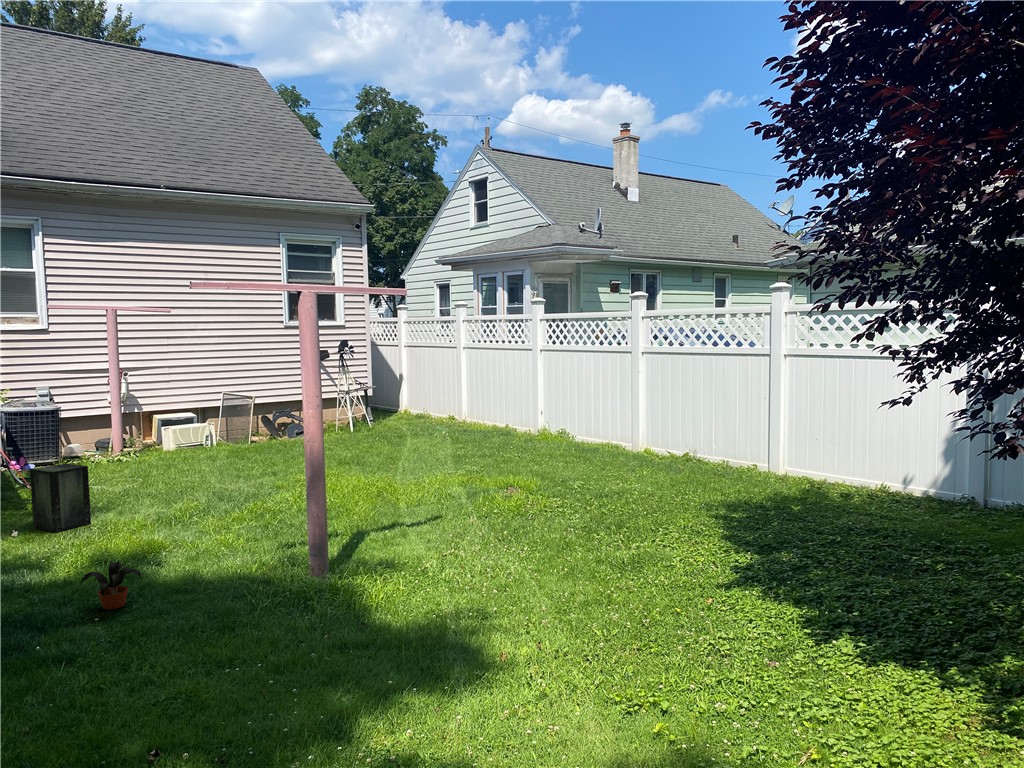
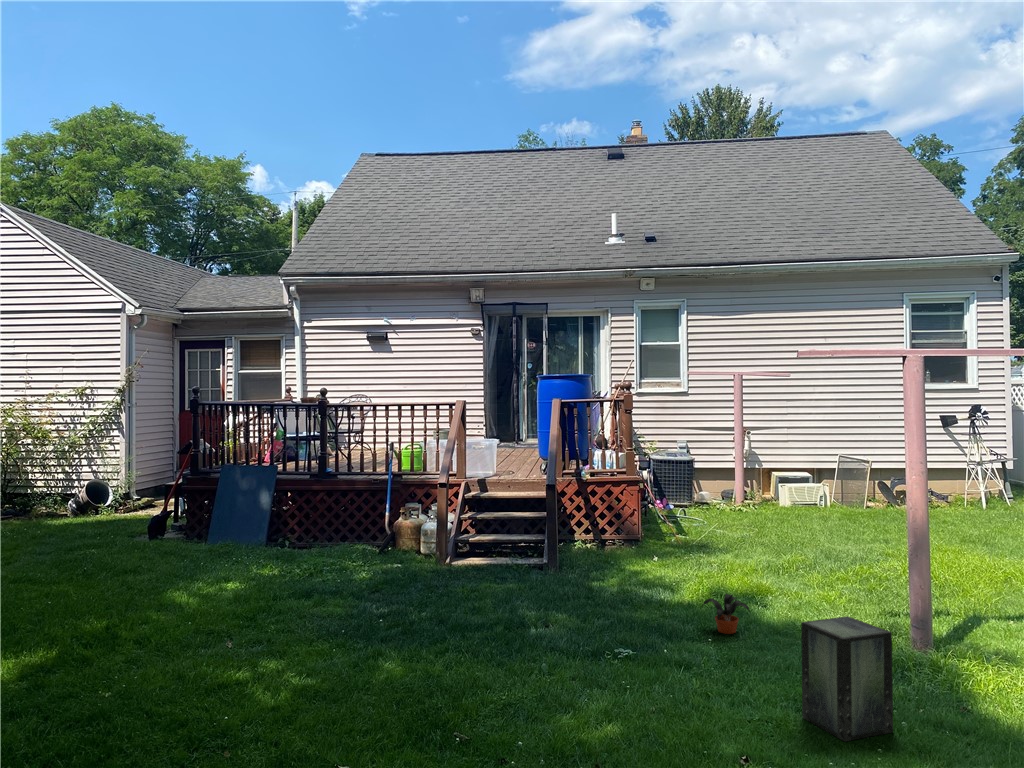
storage box: present [30,464,91,533] -> present [801,616,893,741]

